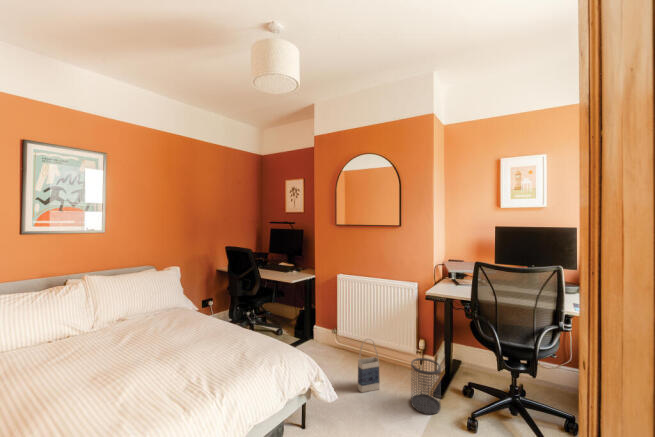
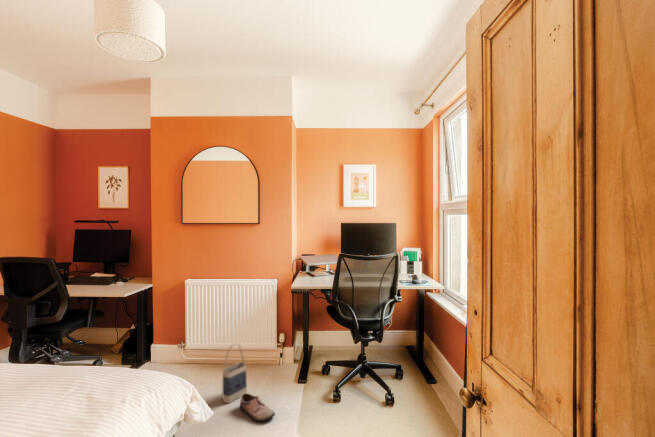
wastebasket: present [411,358,441,414] -> none [280,350,307,402]
shoe: none [370,388,400,421] -> present [240,393,275,422]

